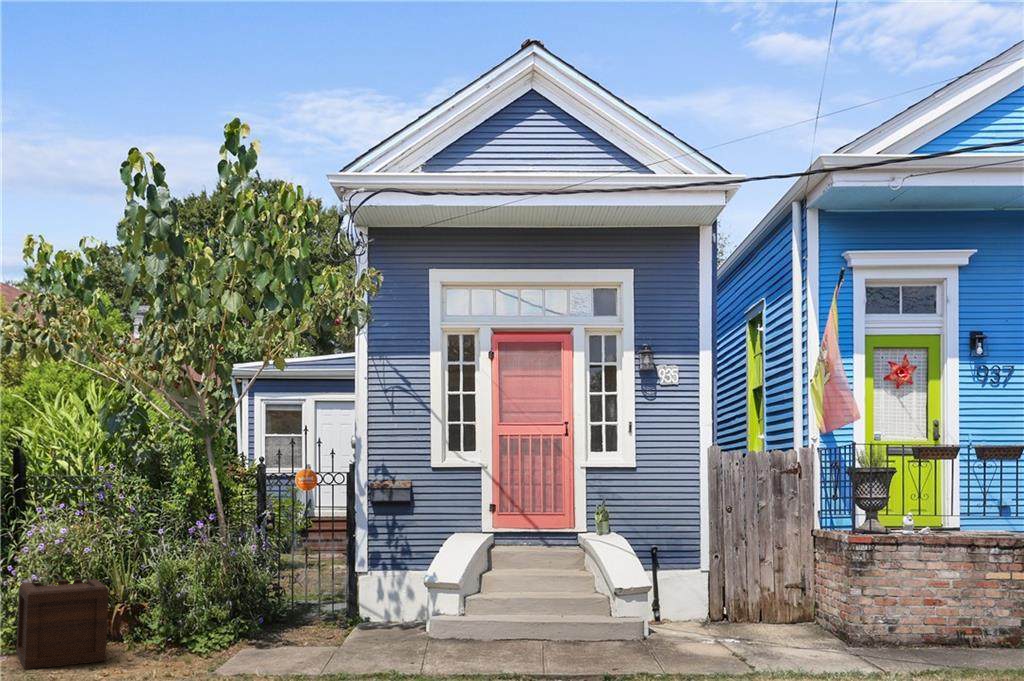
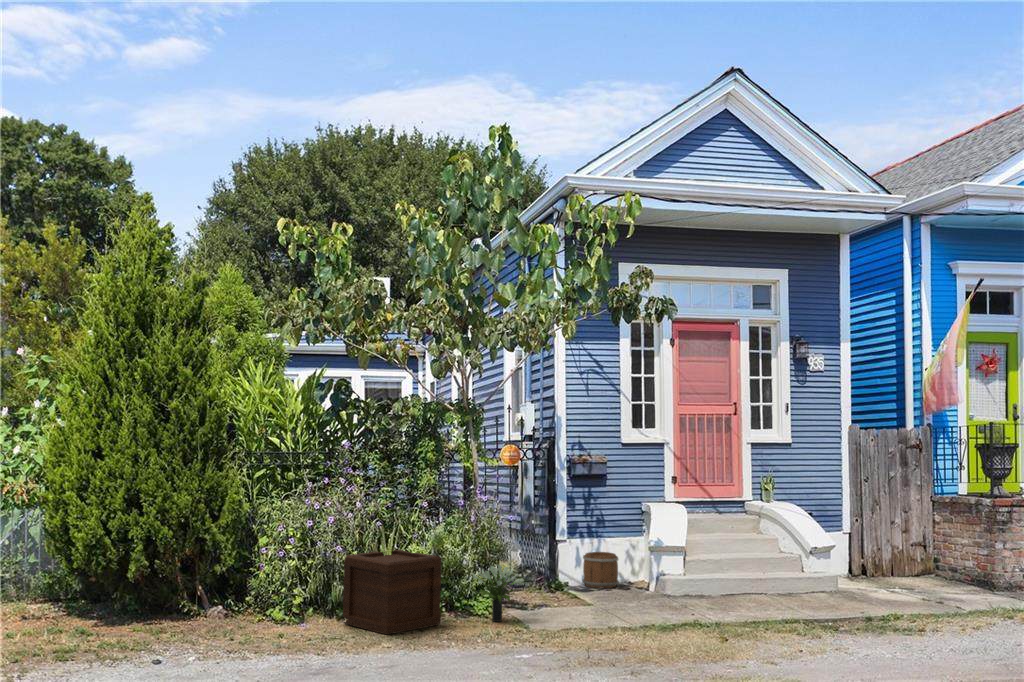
bucket: none [370,585,411,626] -> present [583,552,618,588]
potted plant: none [148,597,207,660] -> present [473,565,524,622]

